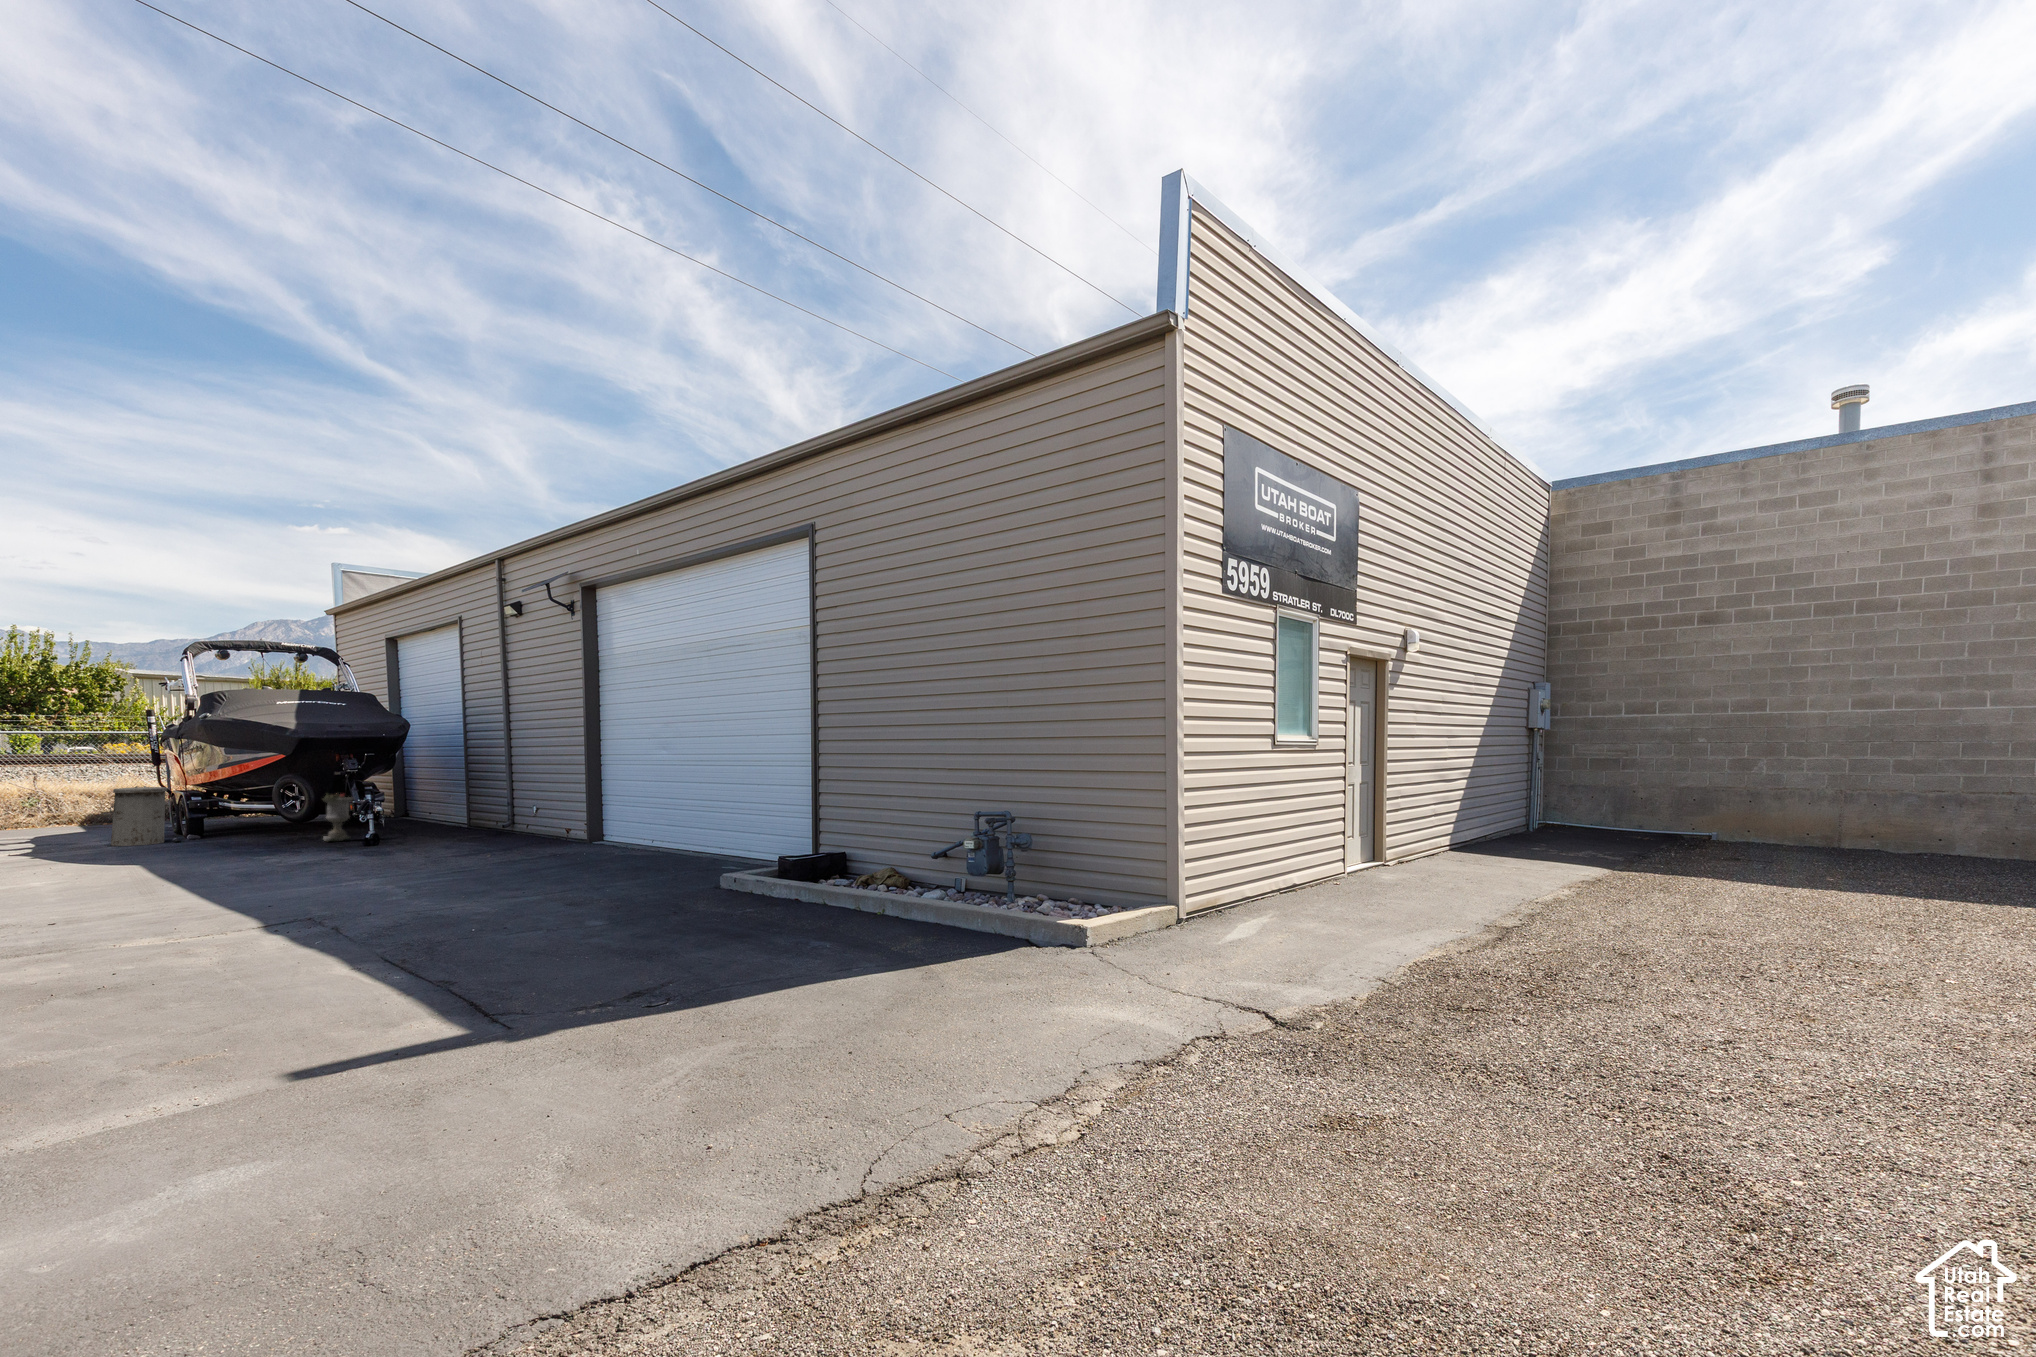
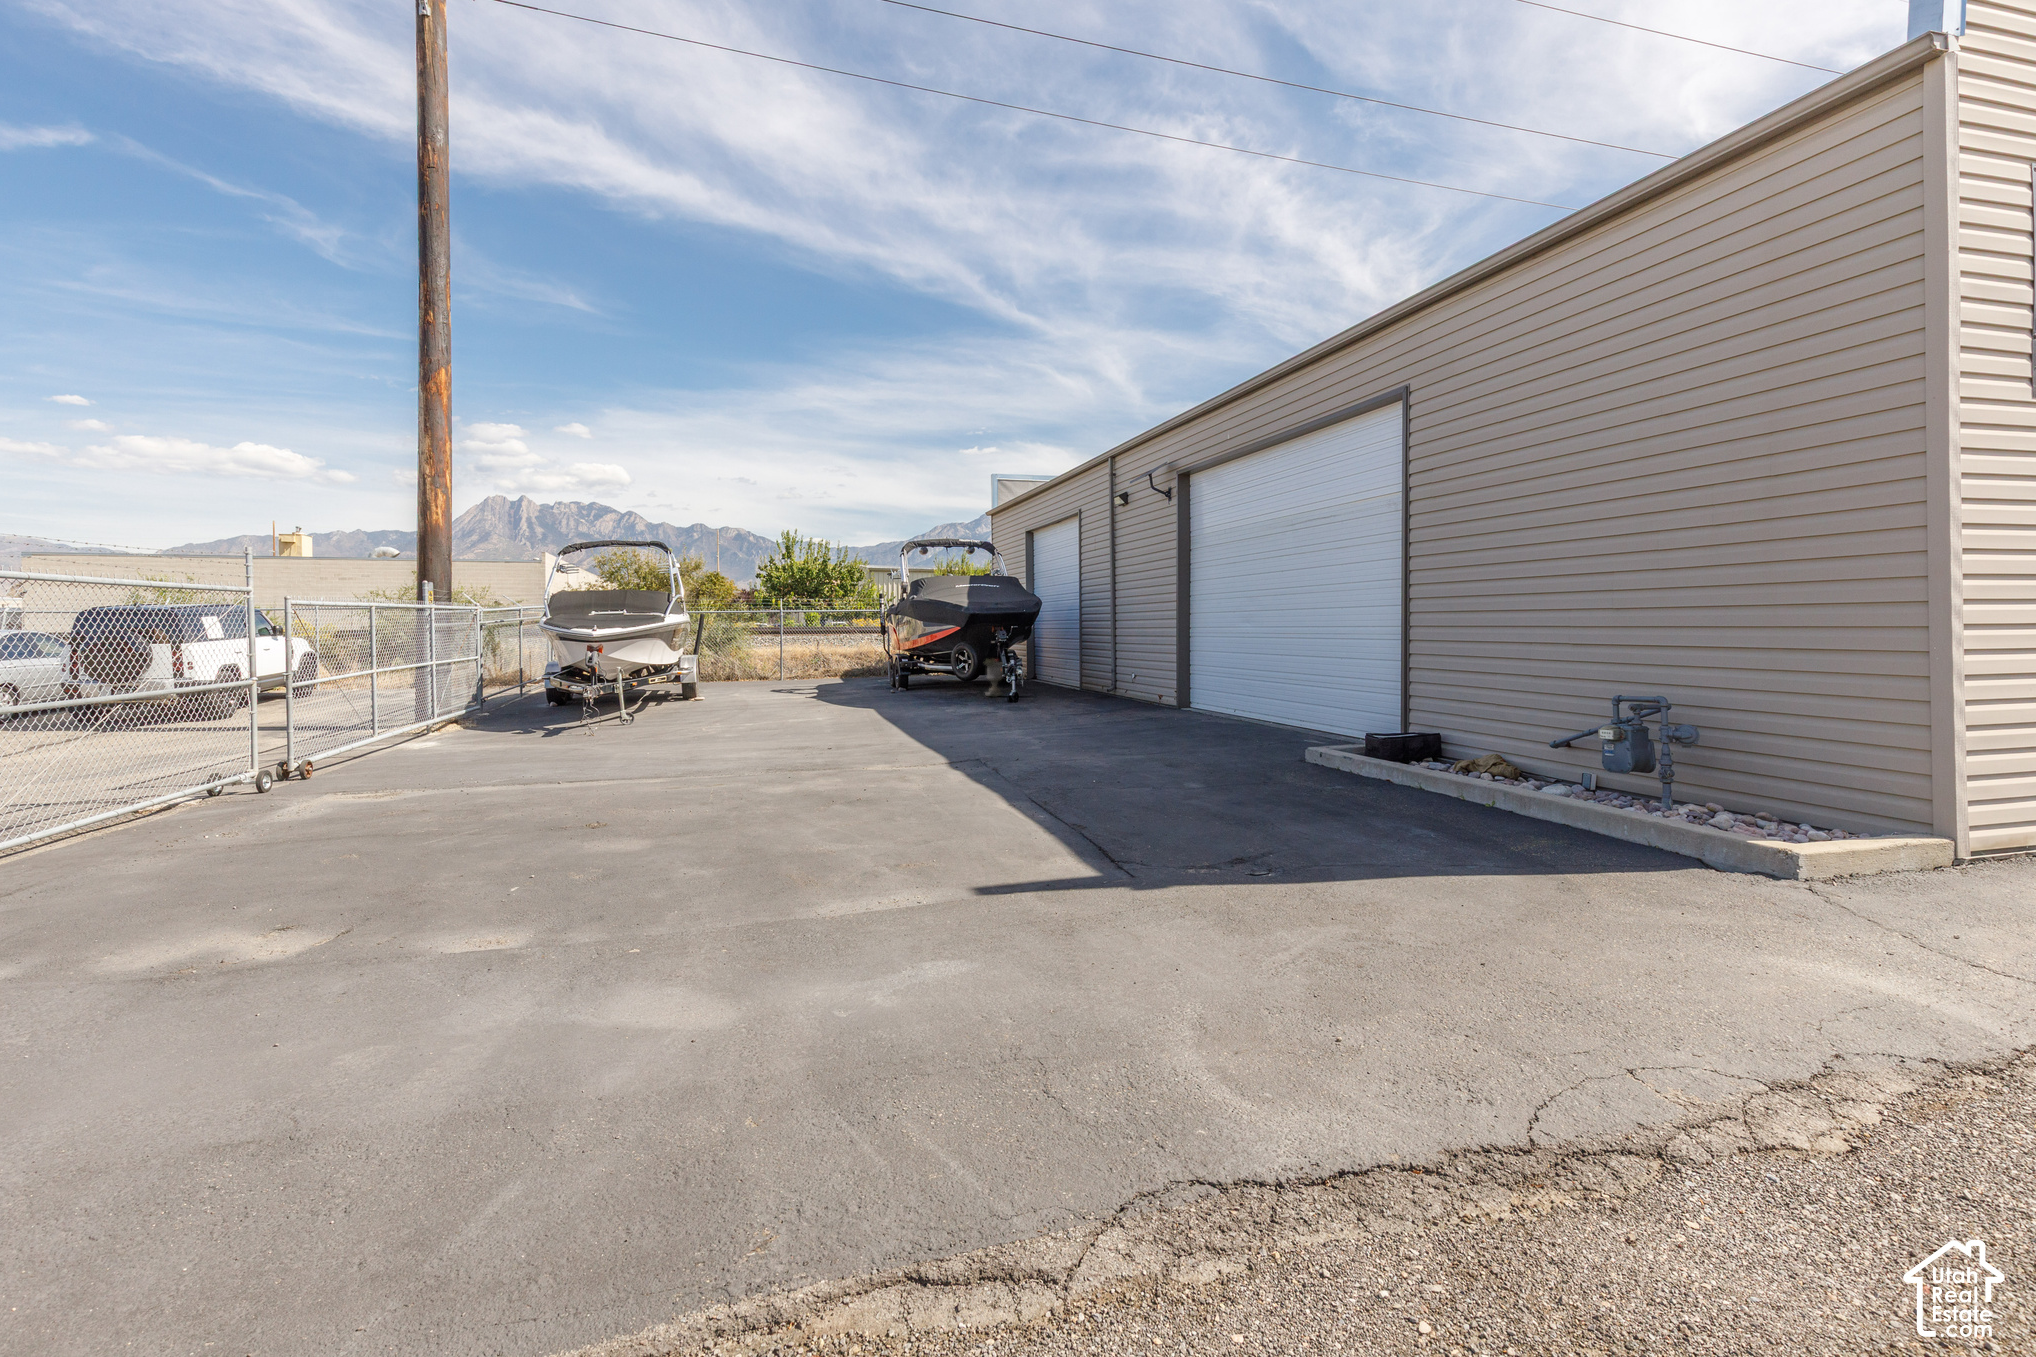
trash can: present [109,786,169,846] -> none [857,649,890,692]

